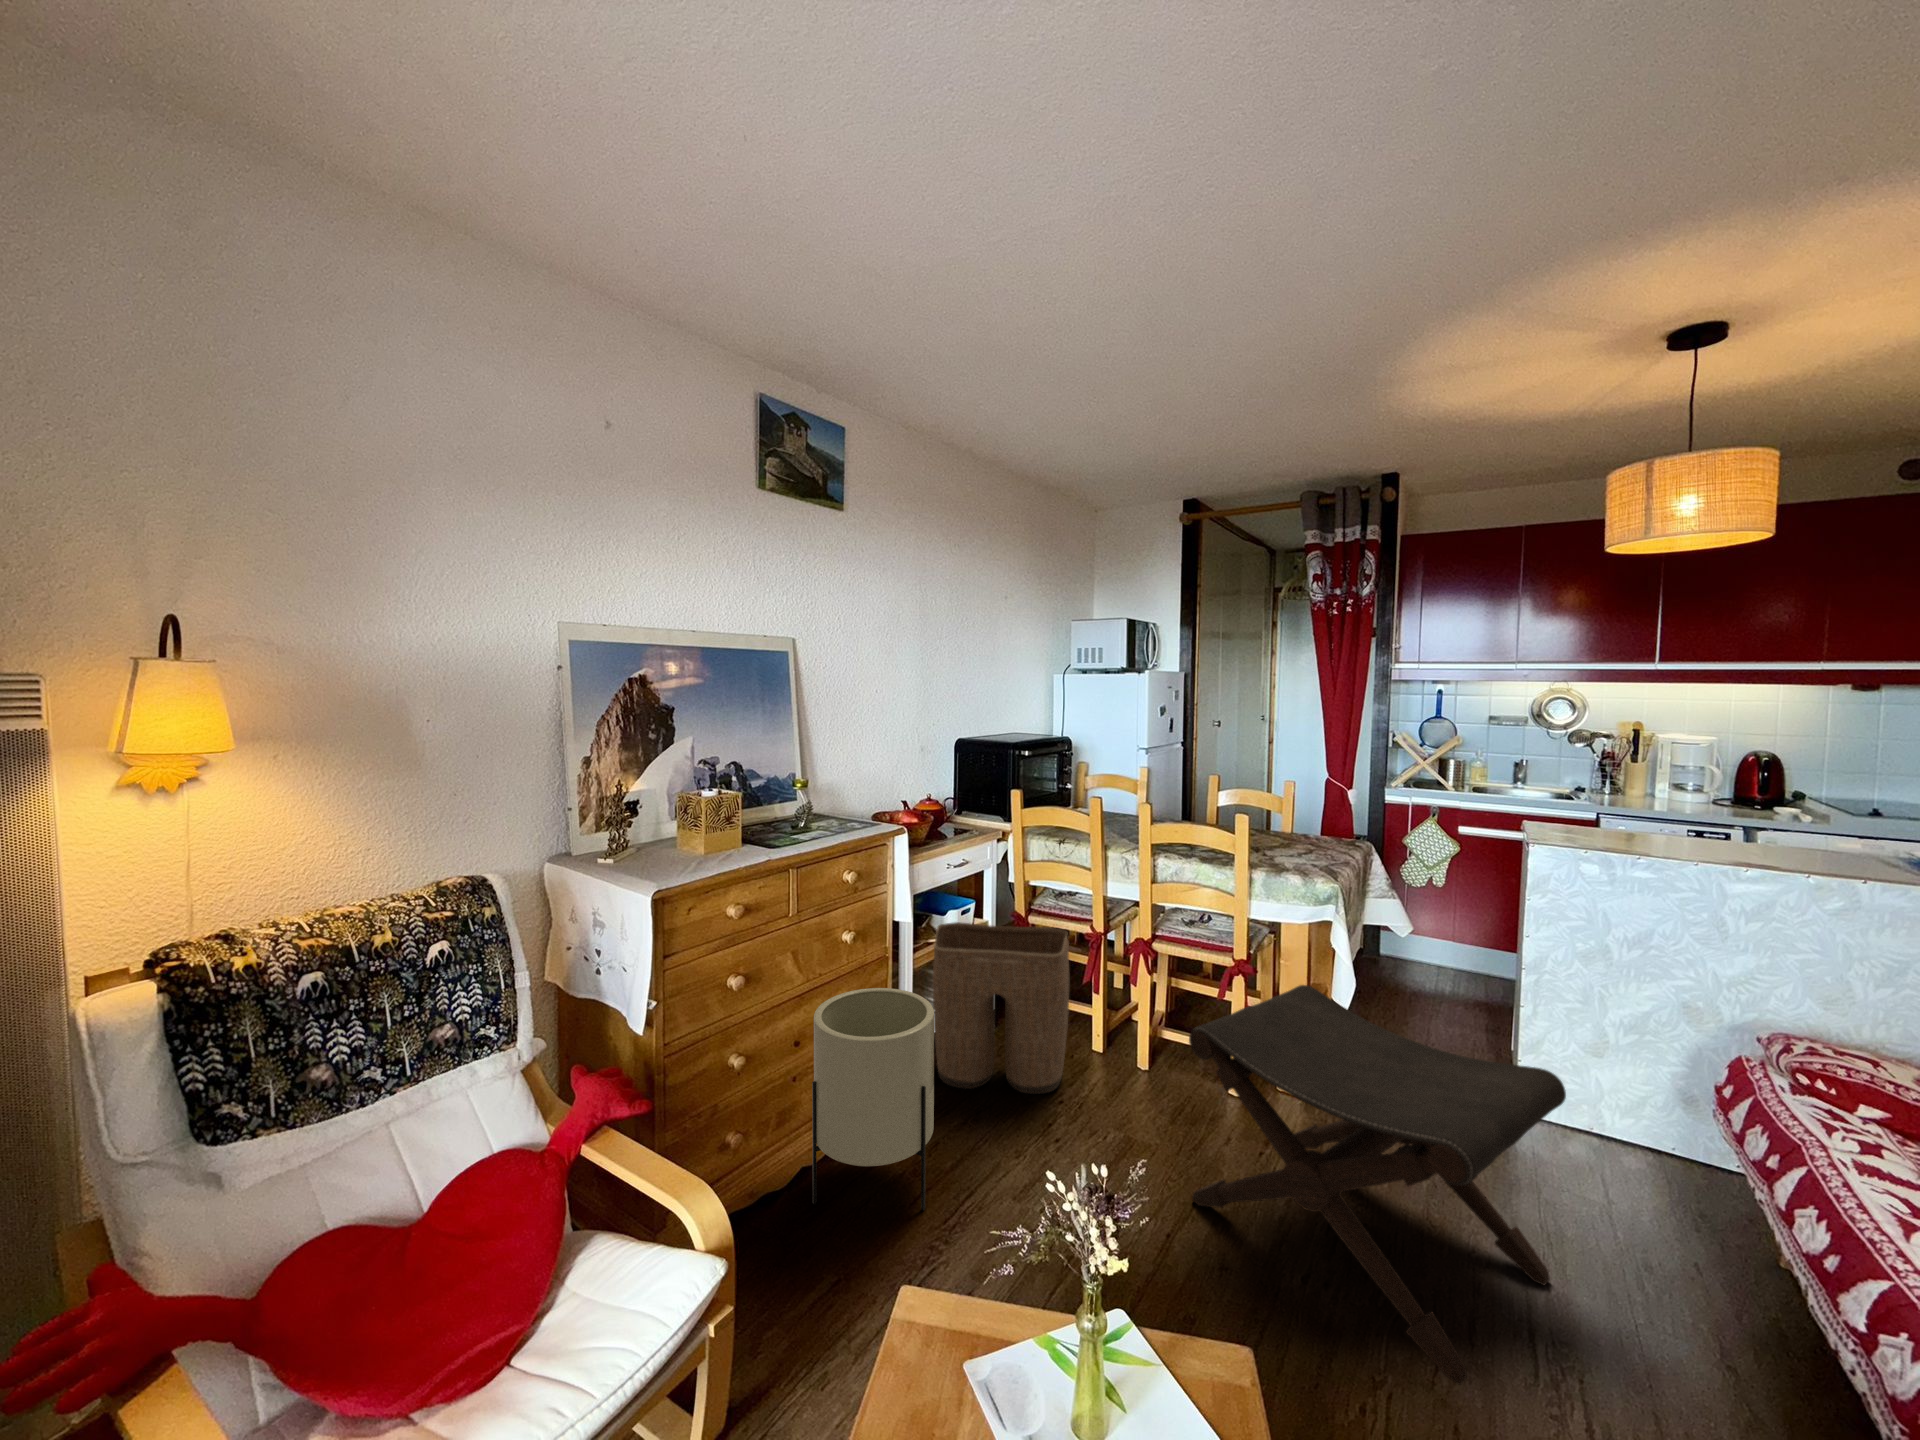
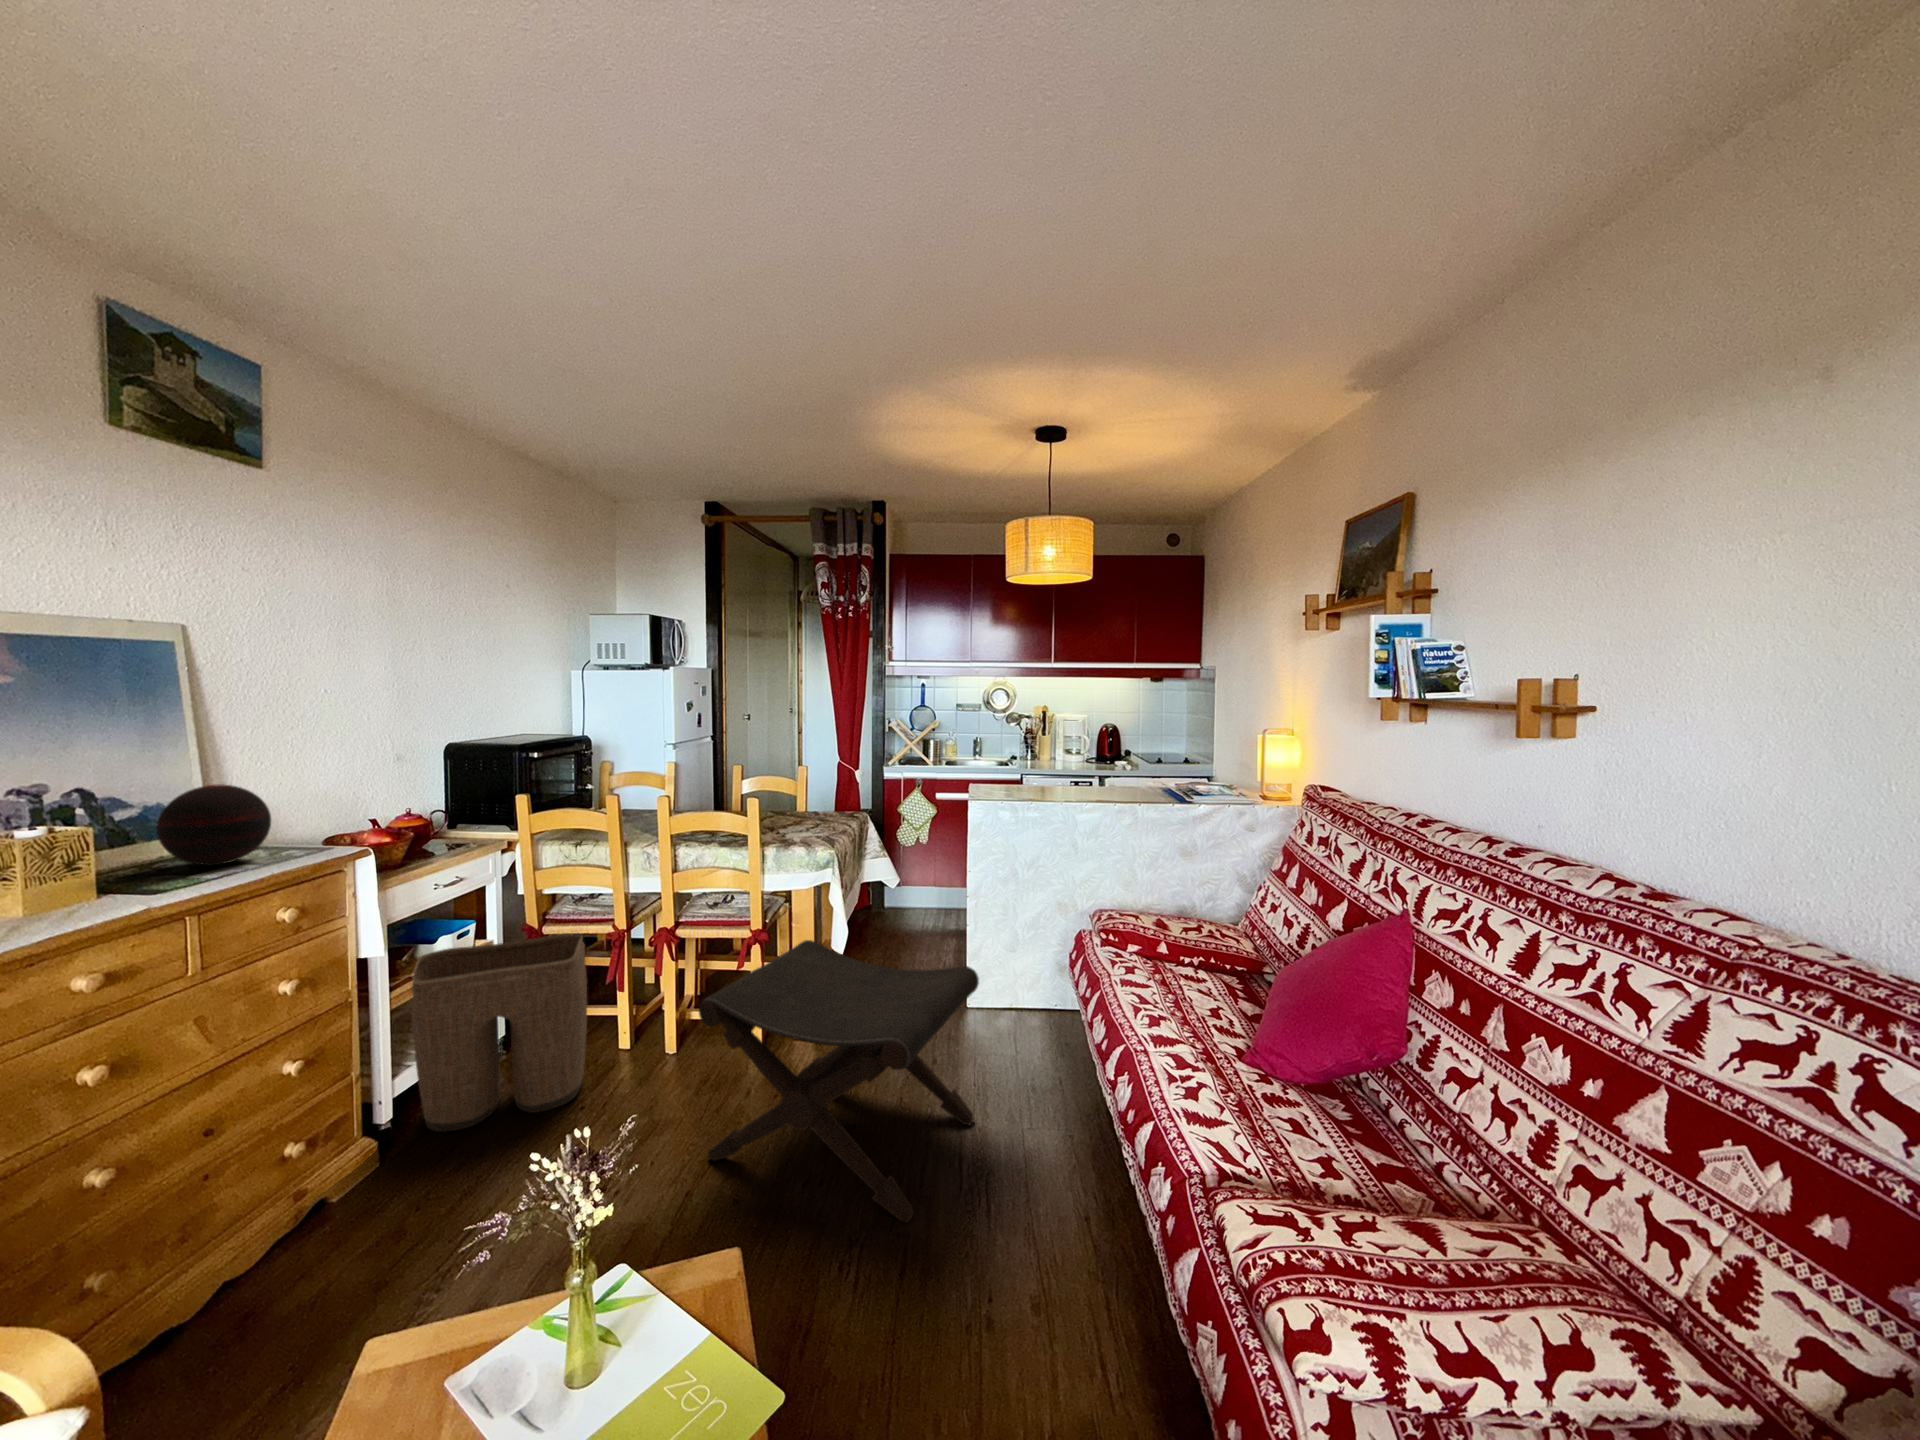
decorative orb: none [785,764,849,827] -> present [156,784,271,865]
planter: present [812,988,934,1211] -> none [210,1040,407,1336]

